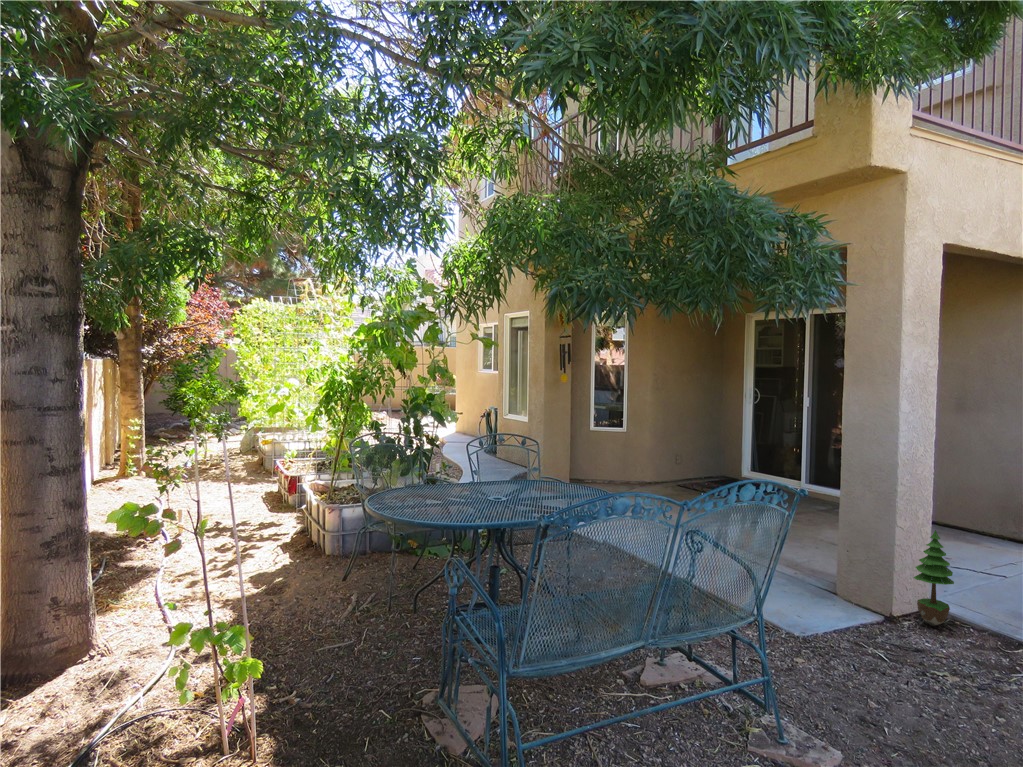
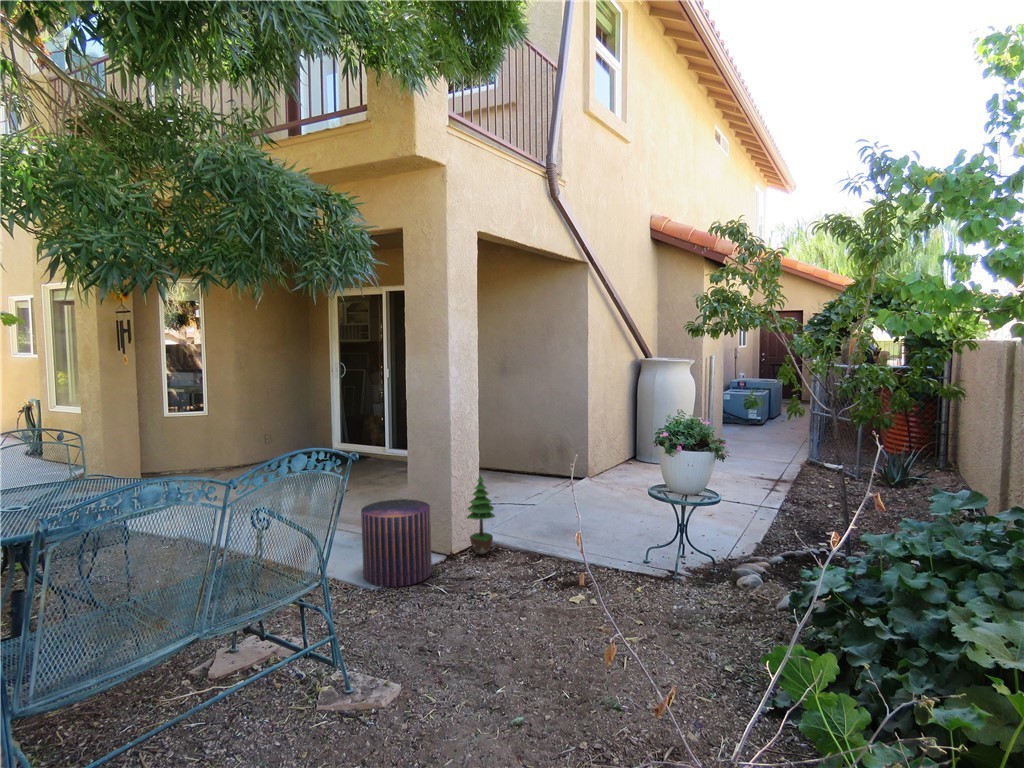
pouf: none [786,542,870,641] -> present [361,499,432,587]

